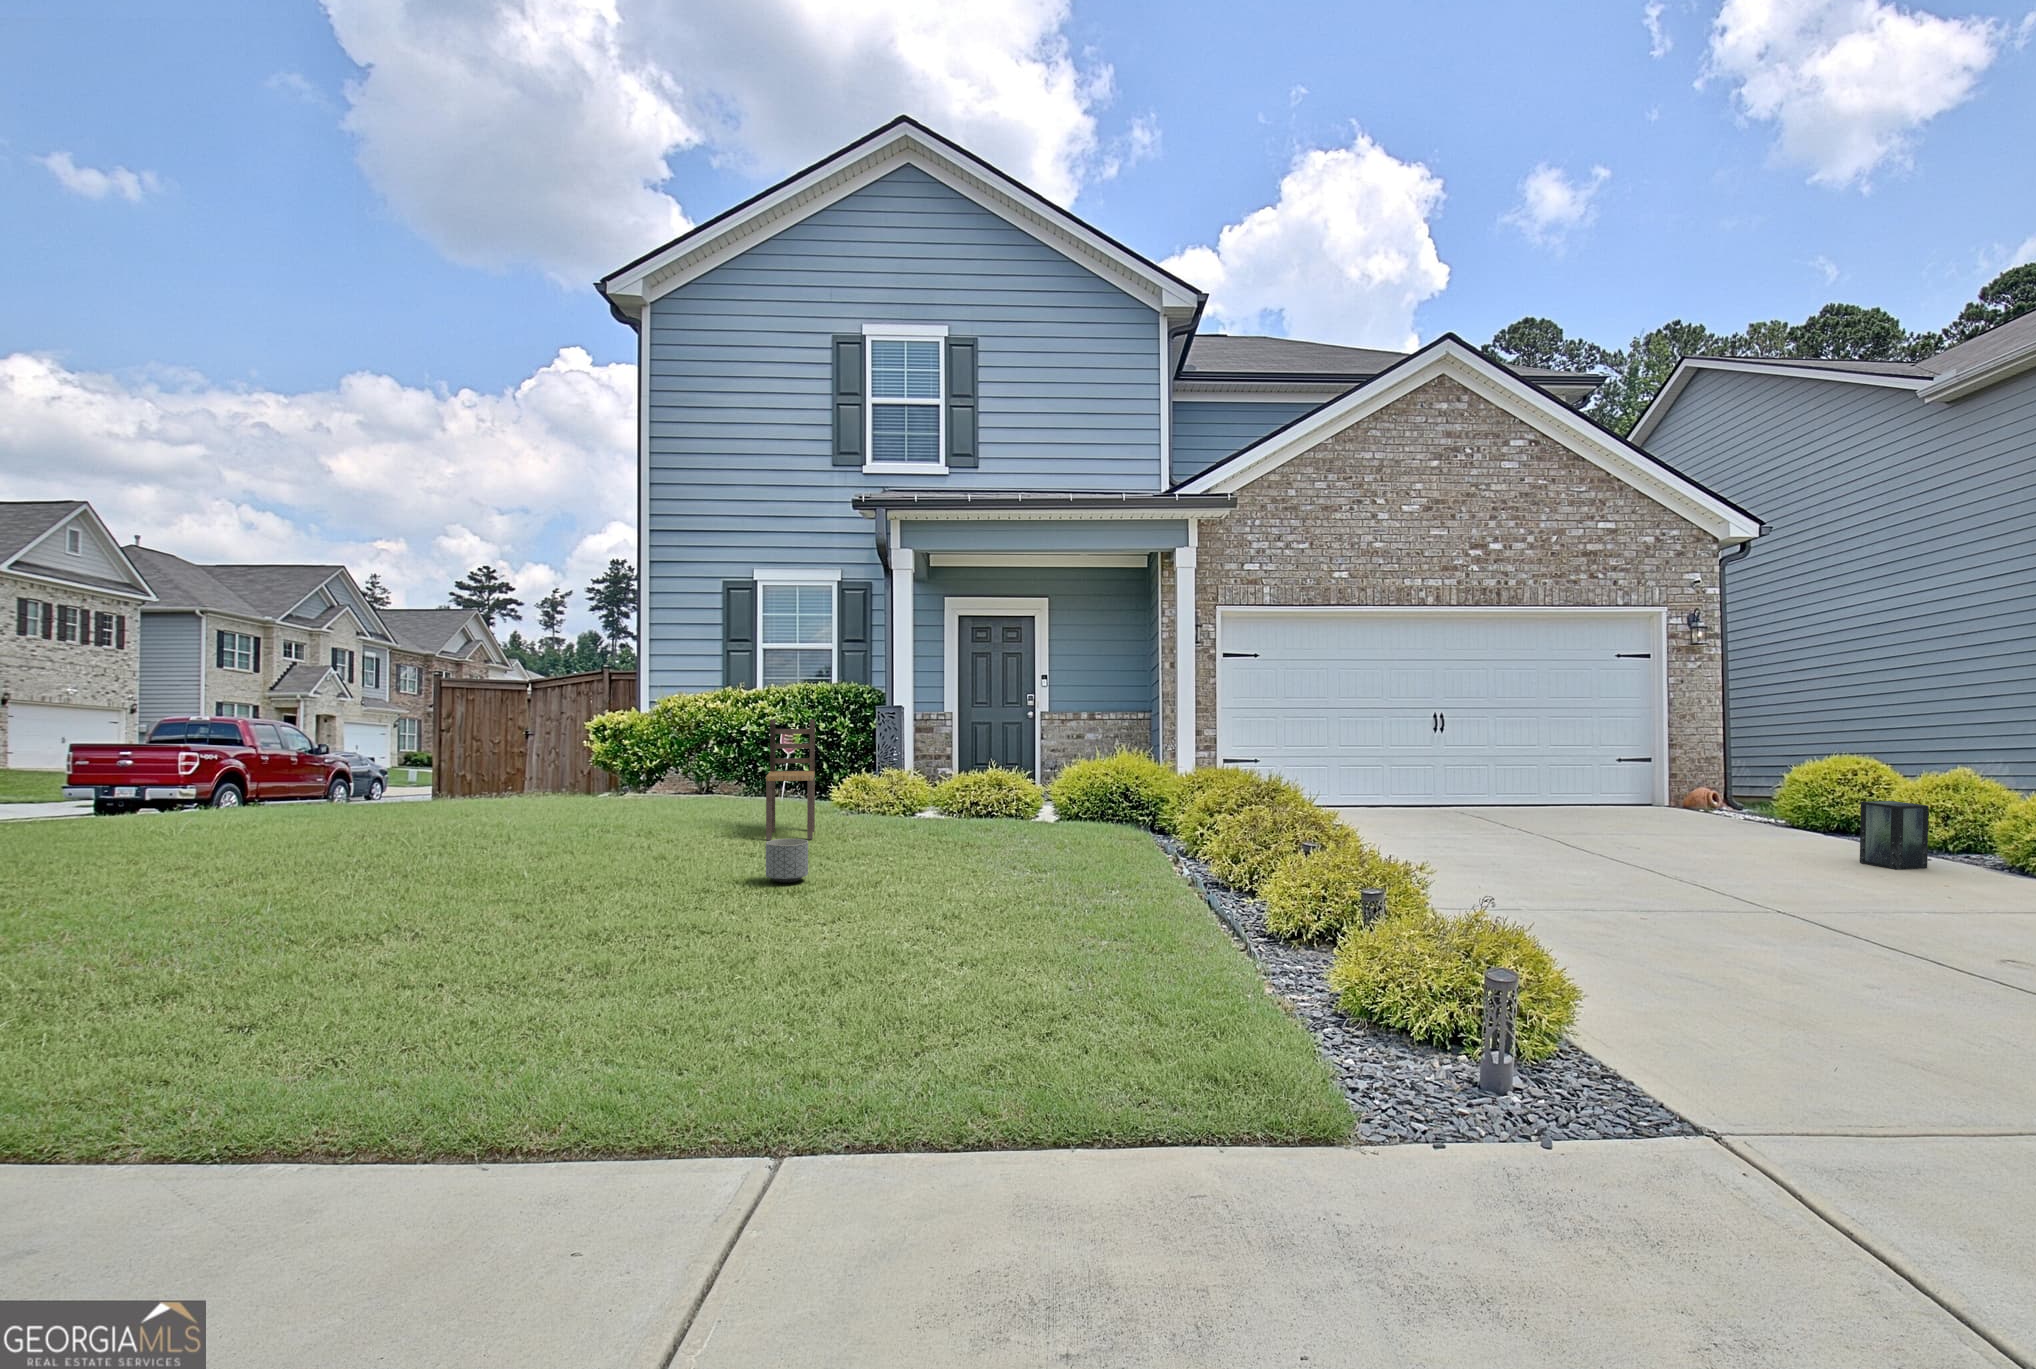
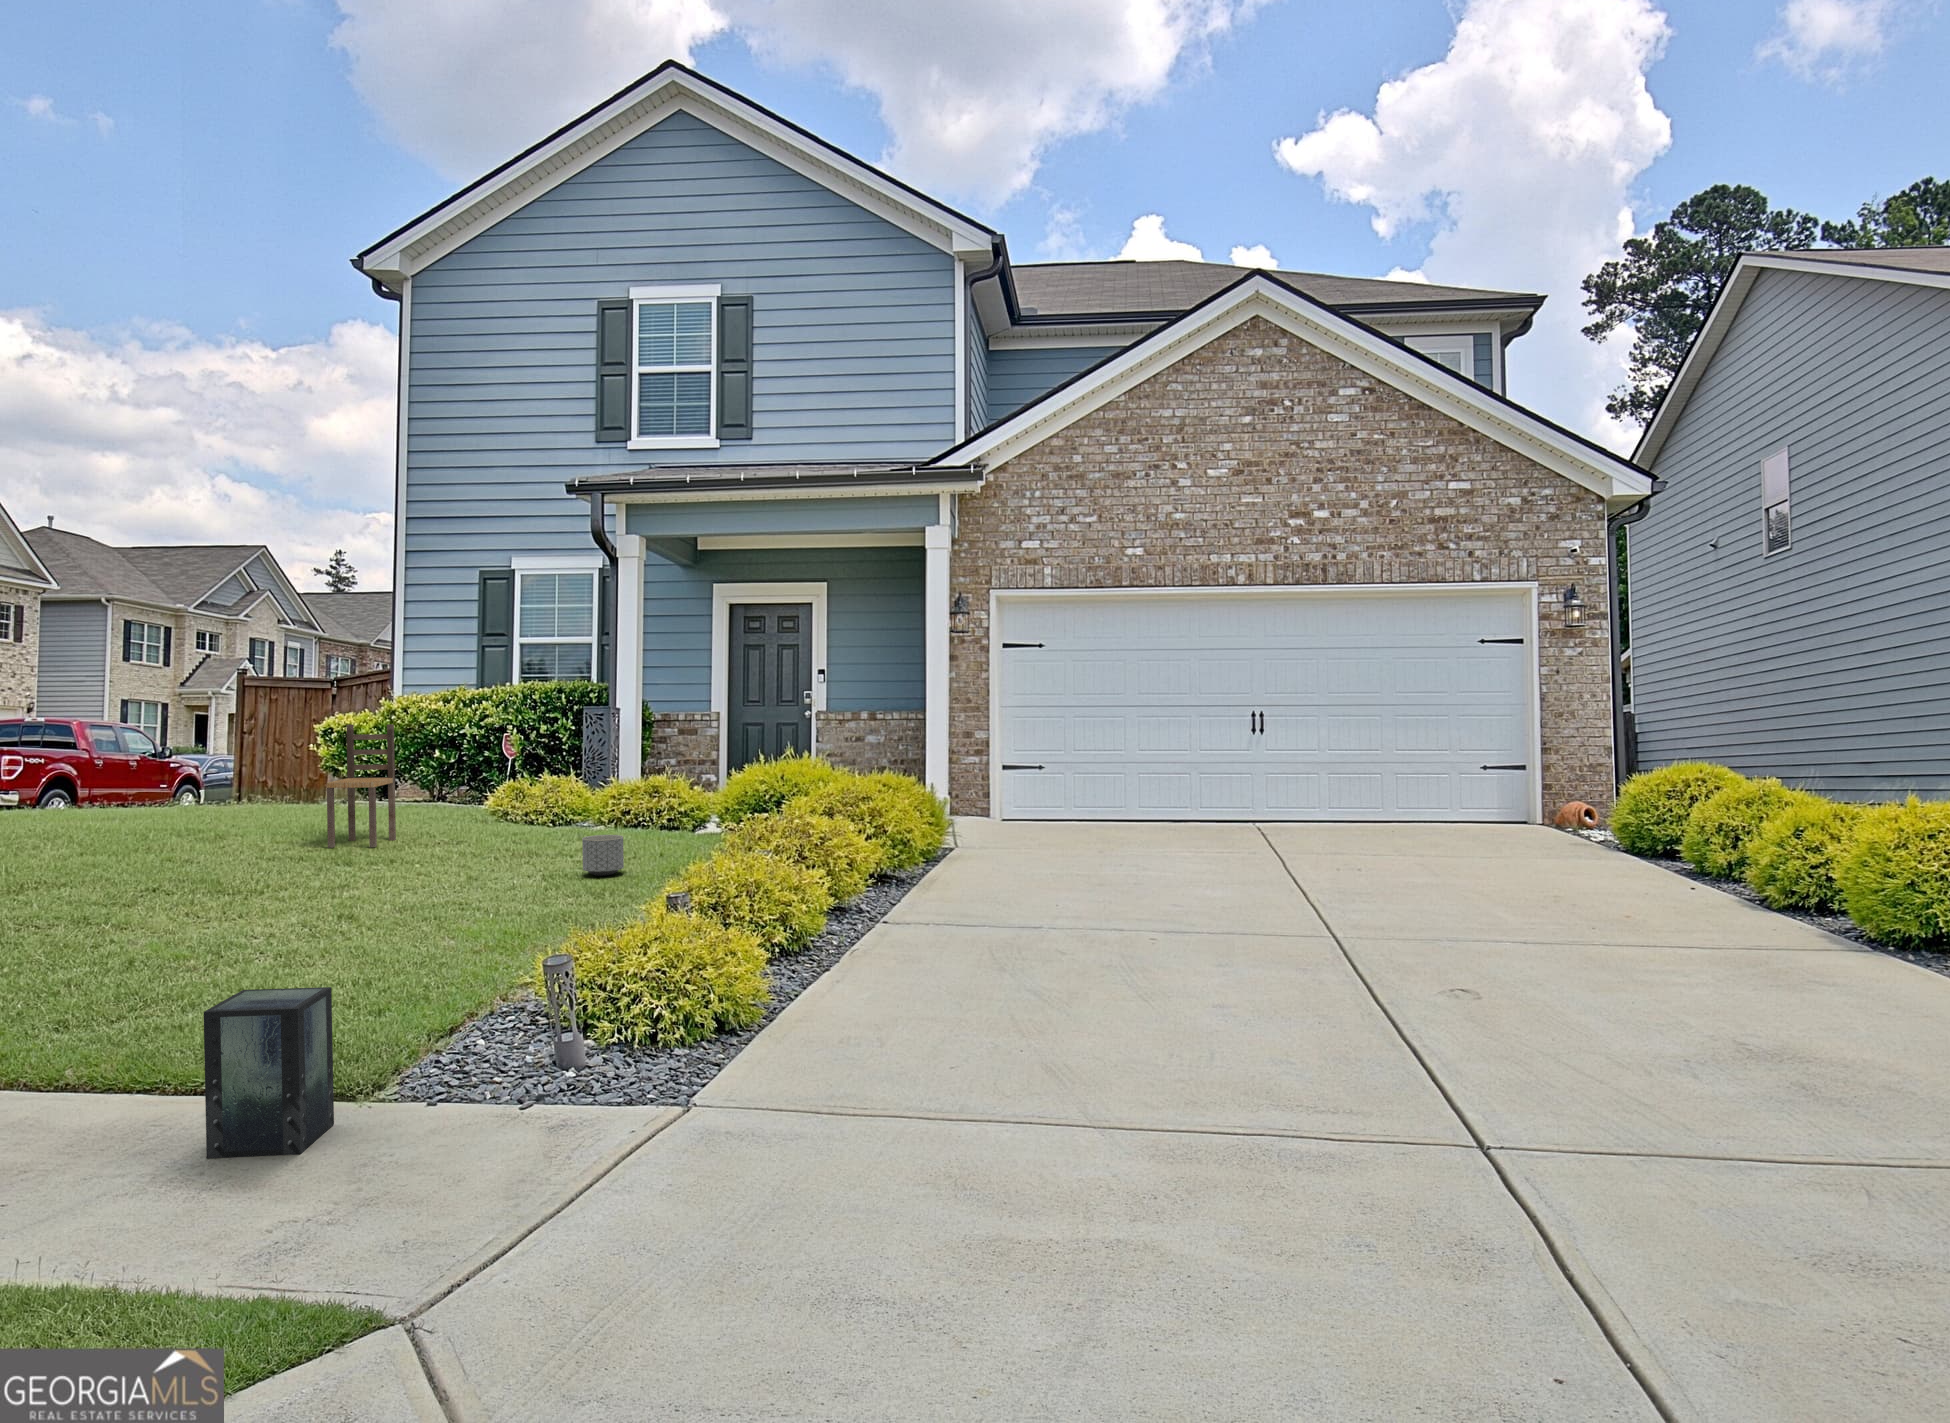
storage box: present [1860,801,1929,870] -> present [204,987,334,1158]
planter: present [766,839,808,883] -> present [582,835,624,876]

